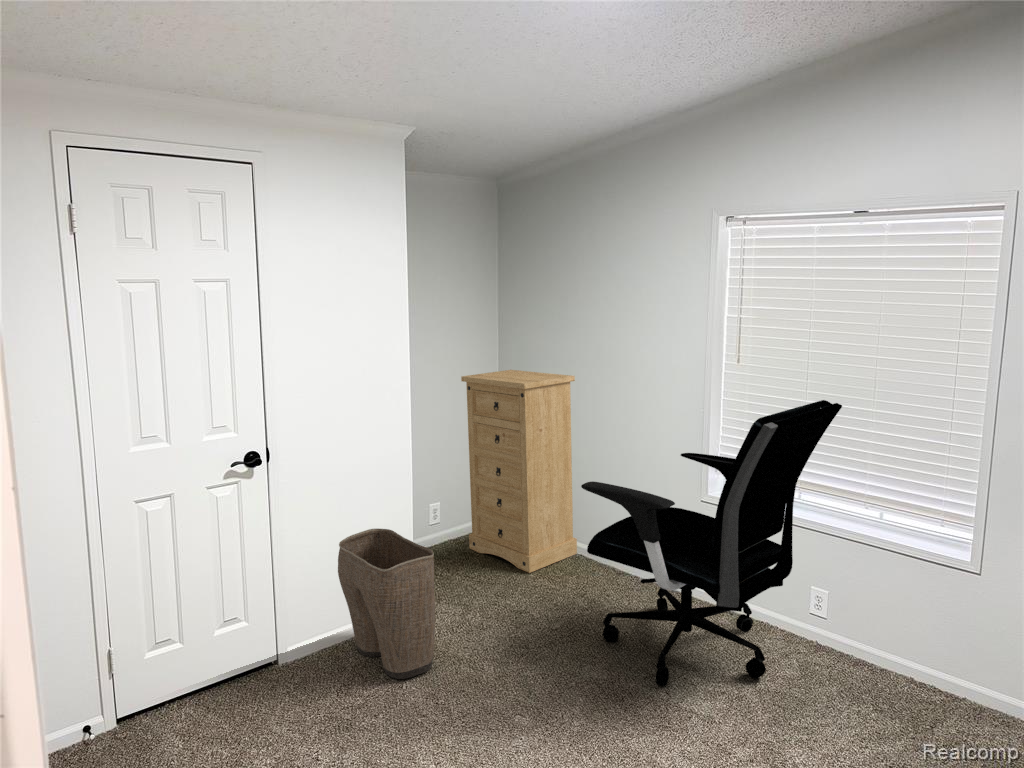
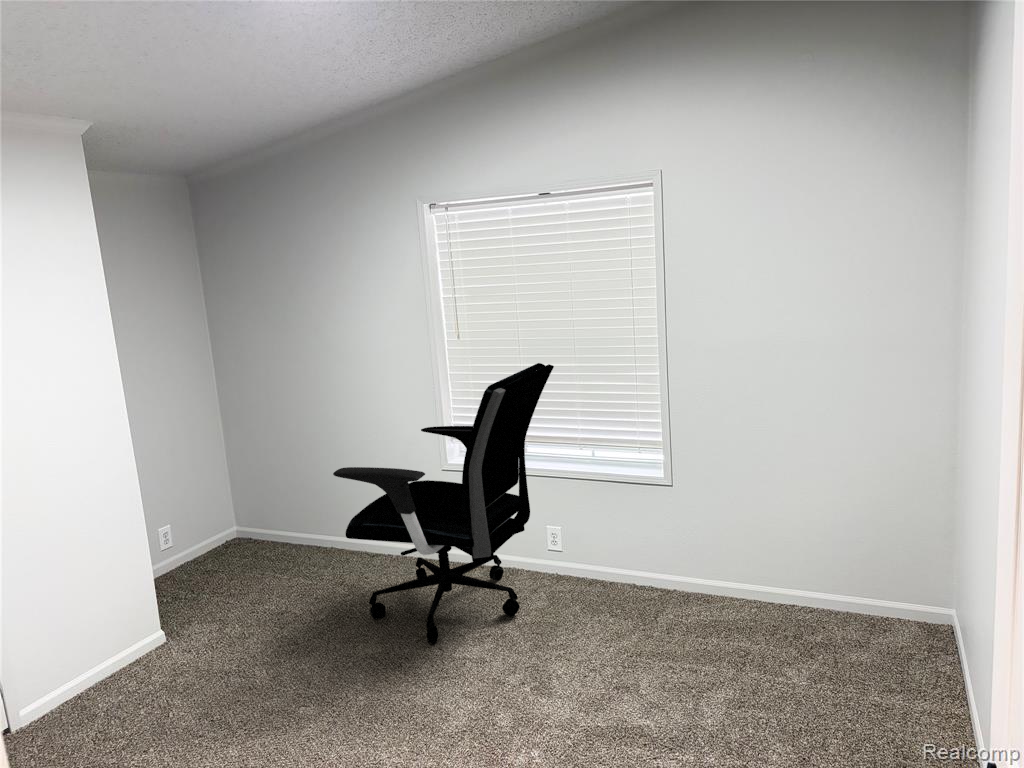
dresser: present [461,370,577,573] -> none [177,367,329,575]
laundry basket: present [338,529,435,679] -> none [68,558,199,709]

